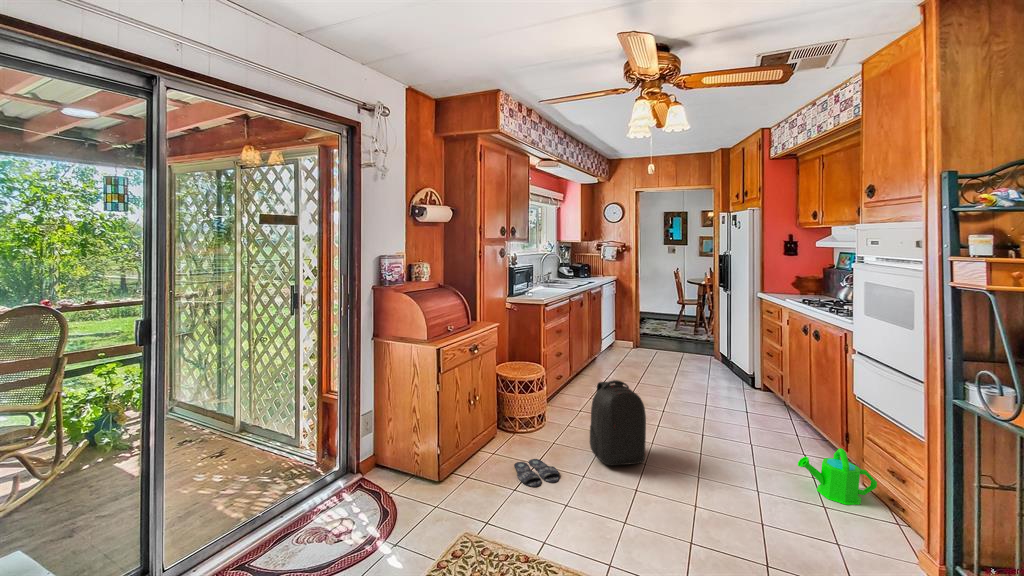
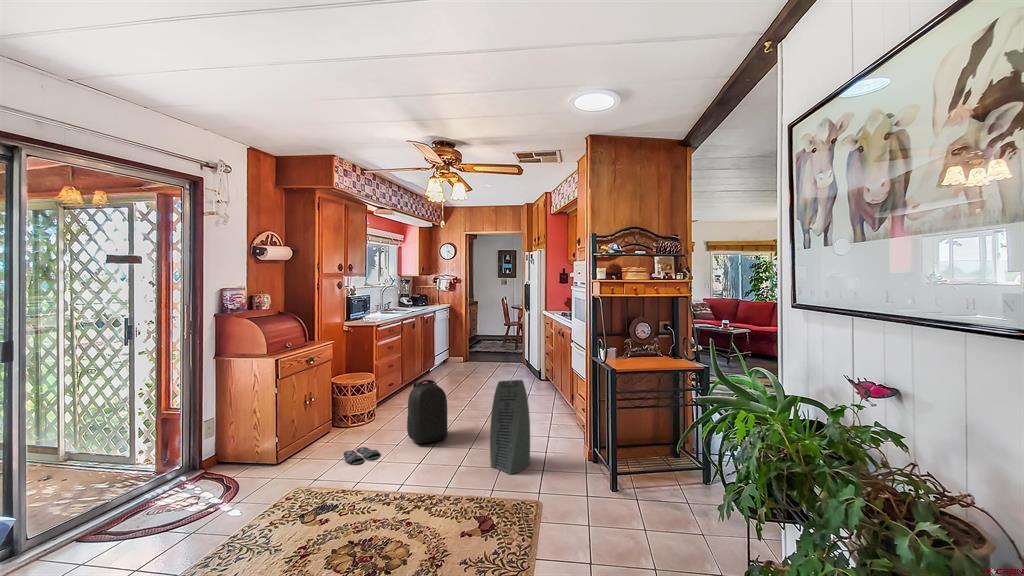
air purifier: none [728,403,796,551] -> present [490,380,530,474]
watering can: present [798,448,877,505] -> none [544,409,587,445]

